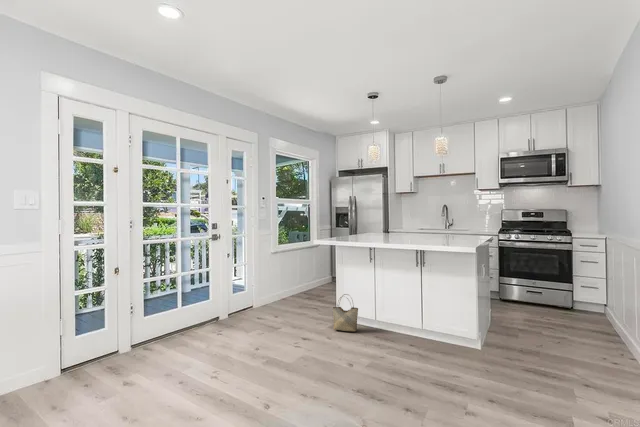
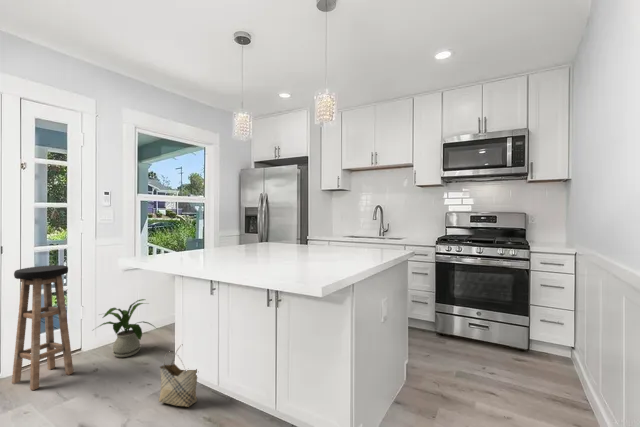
bar stool: none [225,246,259,325] -> present [12,265,73,390]
house plant: none [259,272,301,312] -> present [100,299,152,357]

